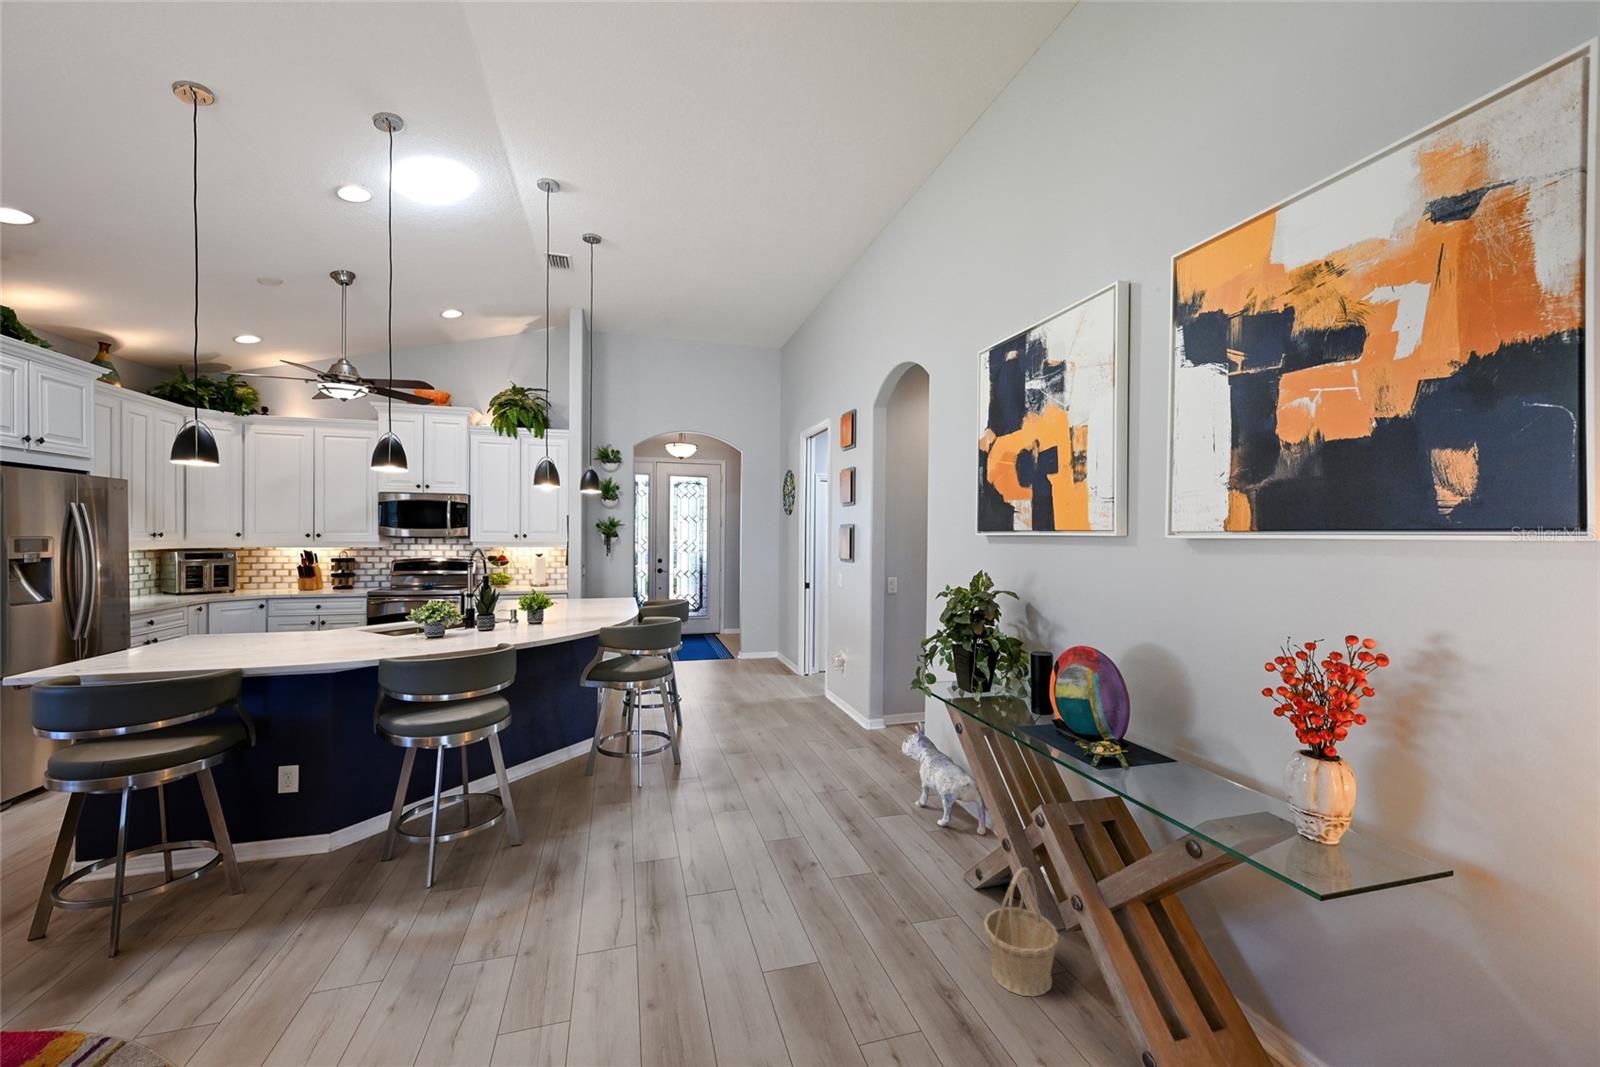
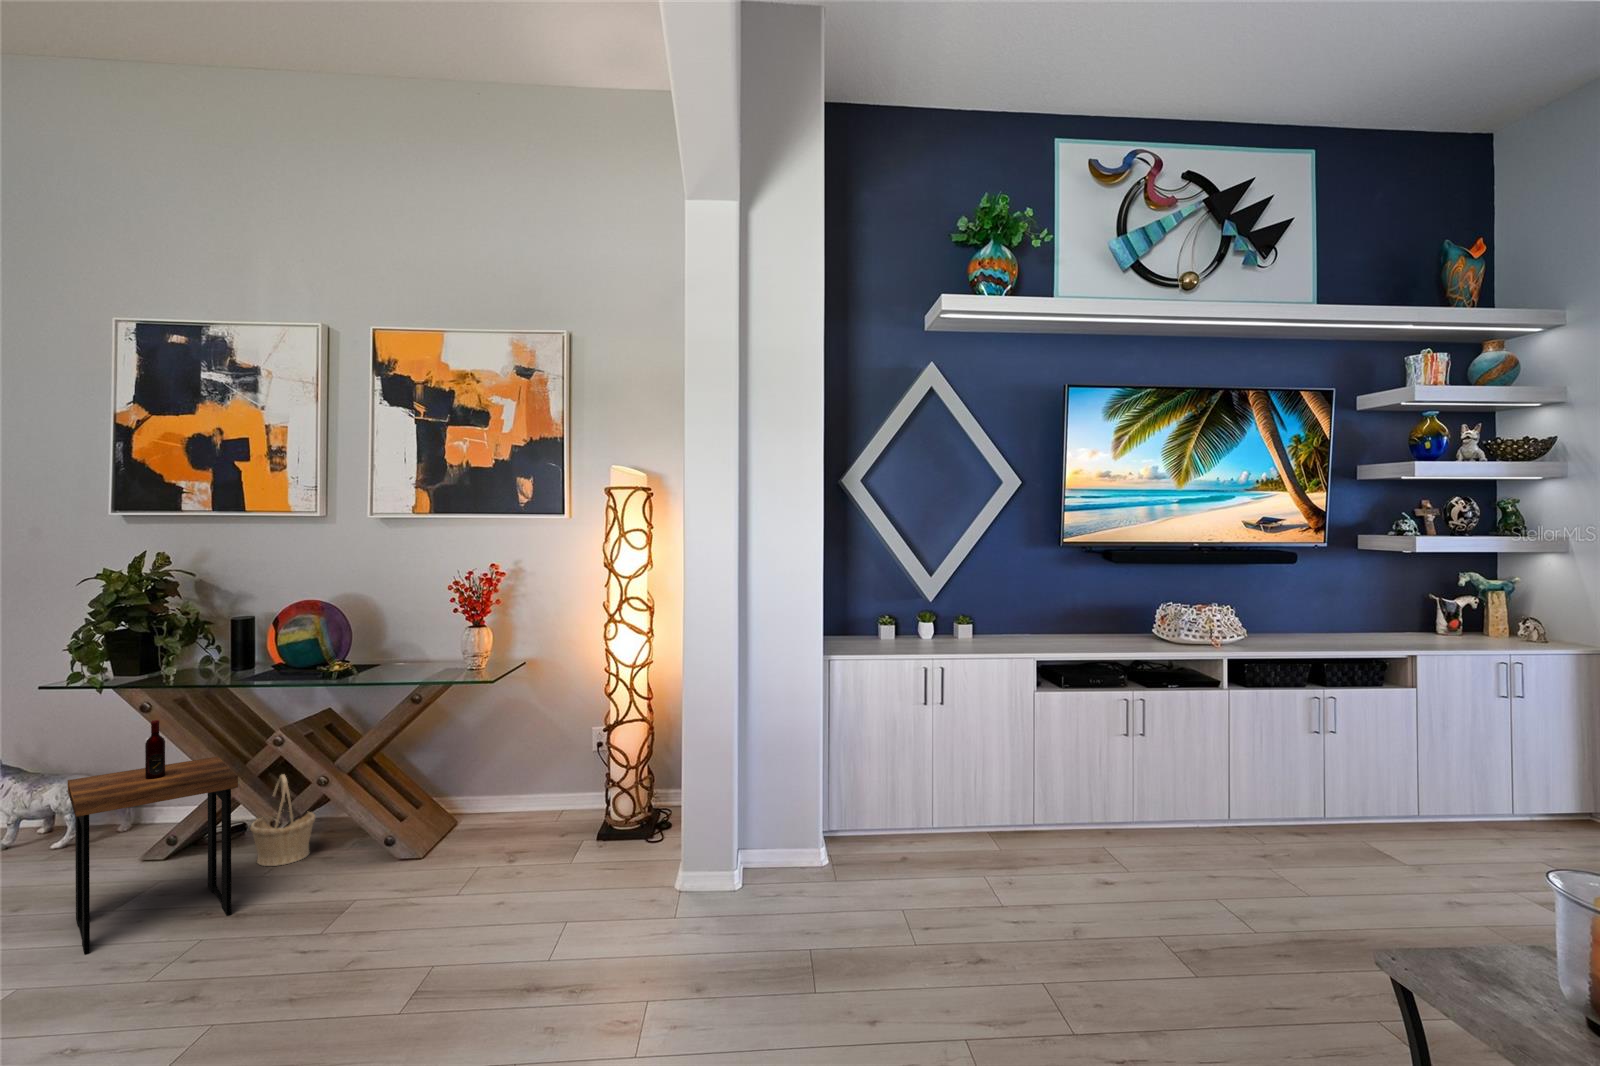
side table: none [766,761,935,1032] -> present [68,720,238,954]

